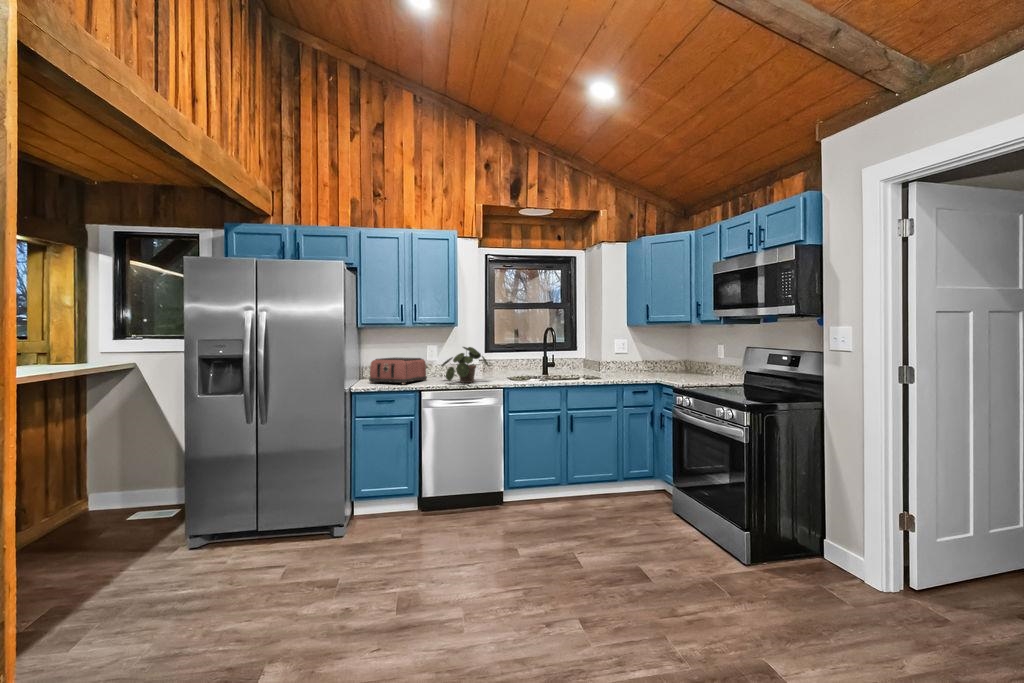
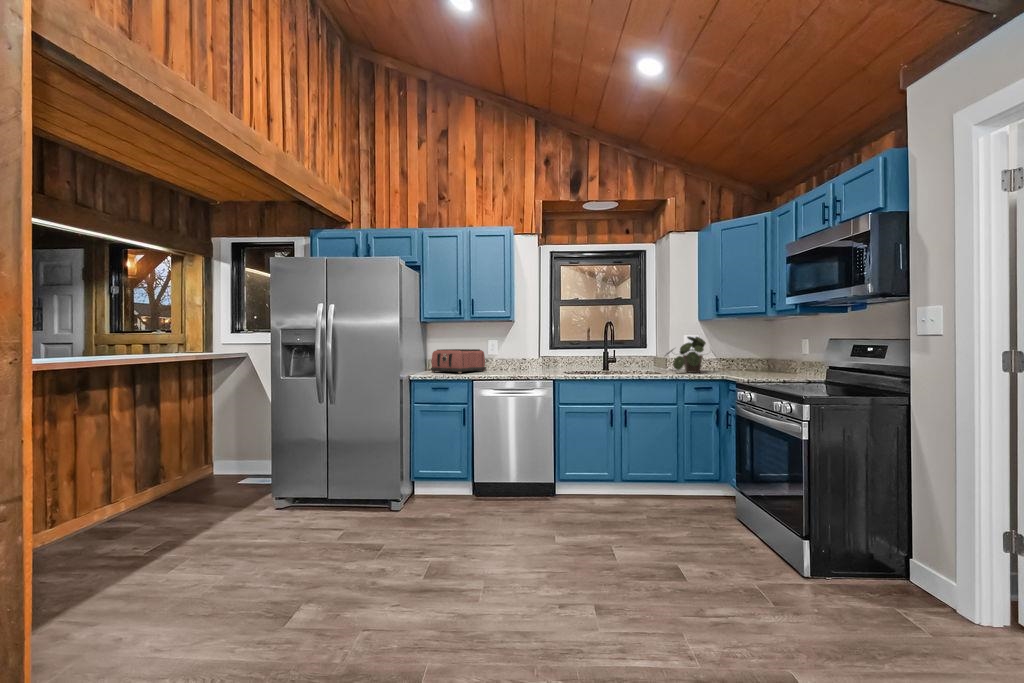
potted plant: present [441,347,488,383] -> present [666,337,706,373]

